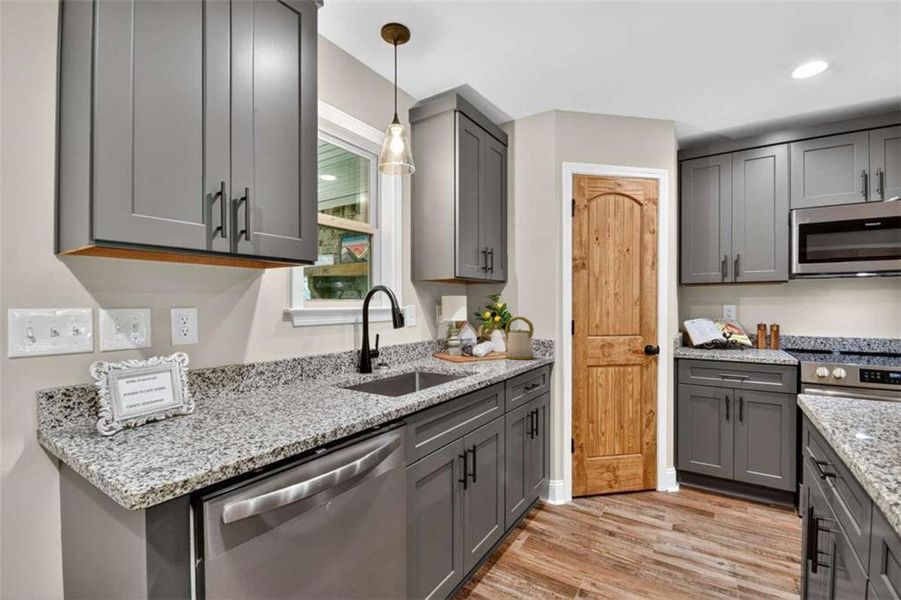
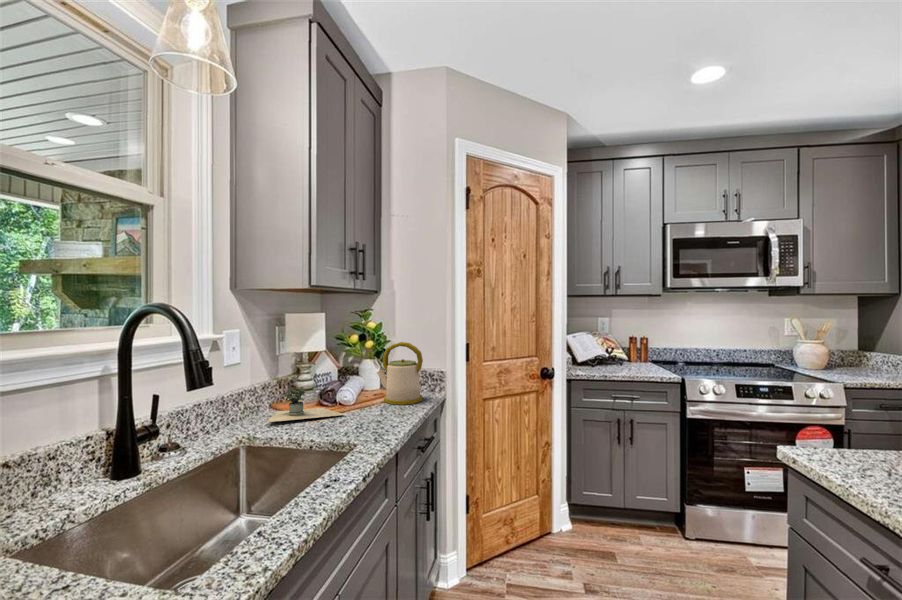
potted plant: none [430,341,493,361] -> present [267,387,368,422]

